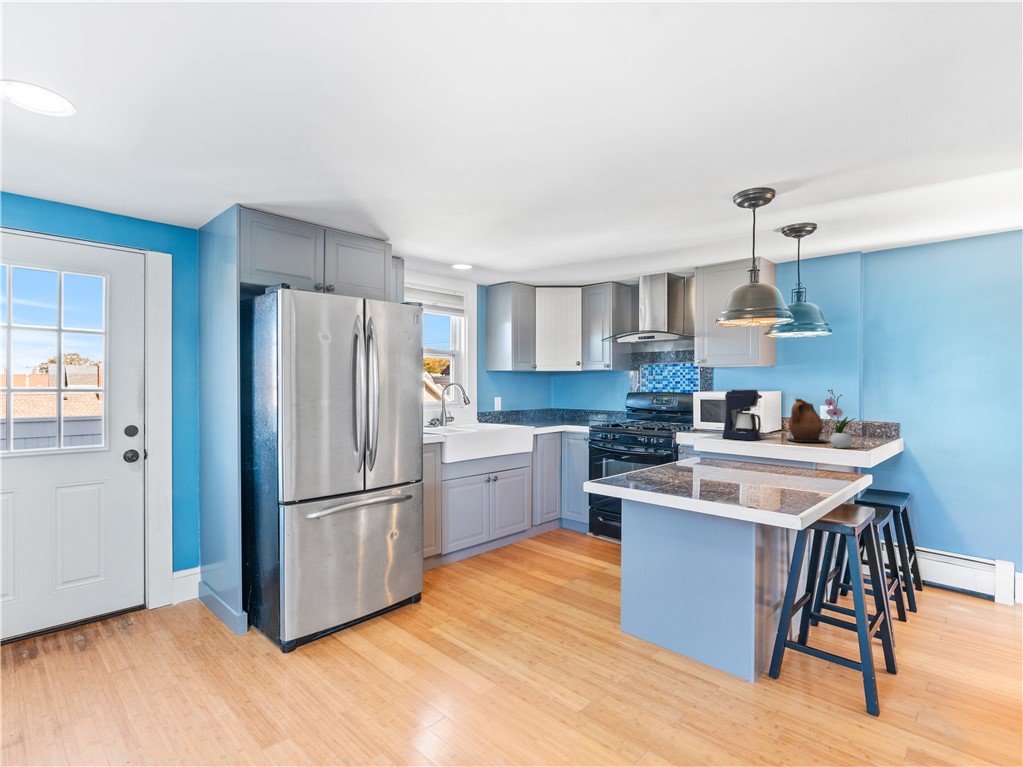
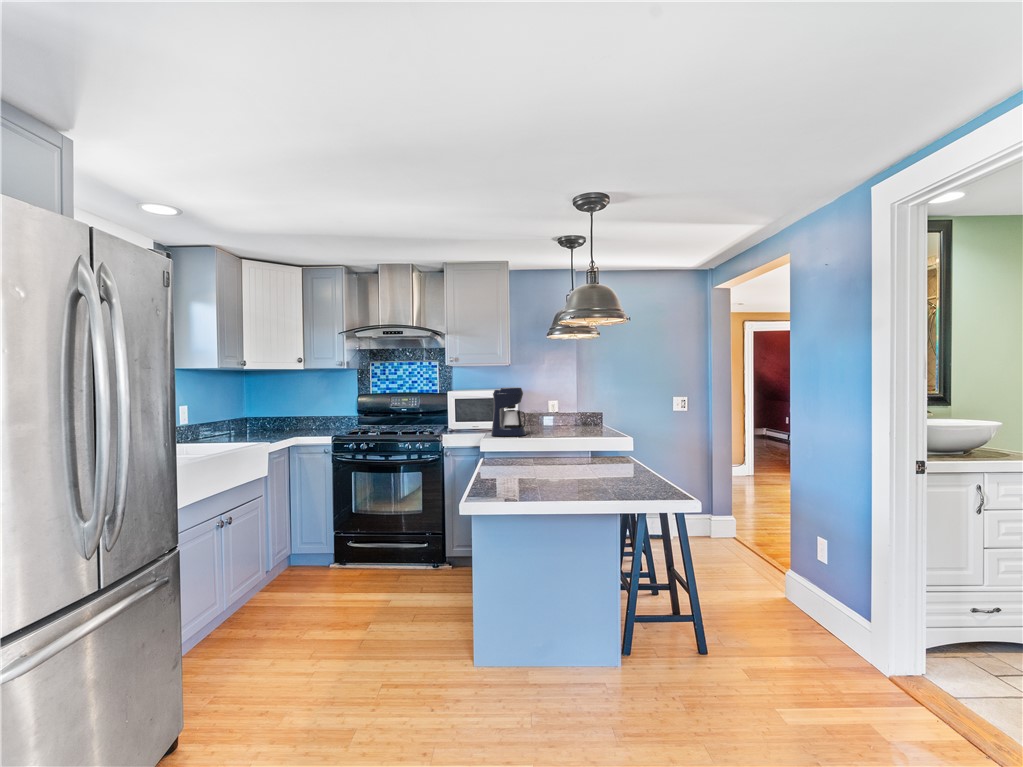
flower arrangement: present [825,389,855,448] -> none [585,386,607,436]
ceramic pitcher: present [788,399,827,442] -> none [542,395,578,433]

